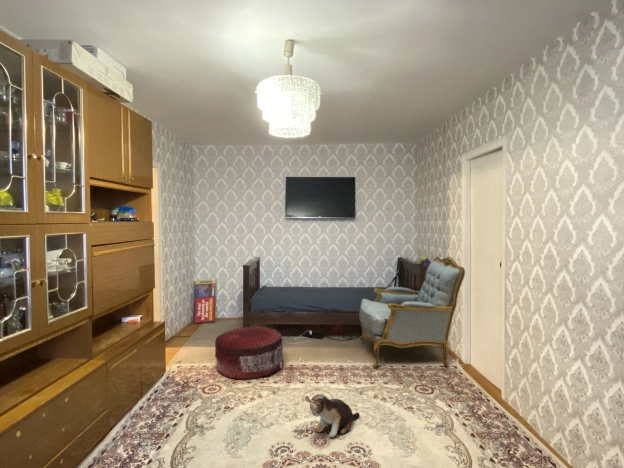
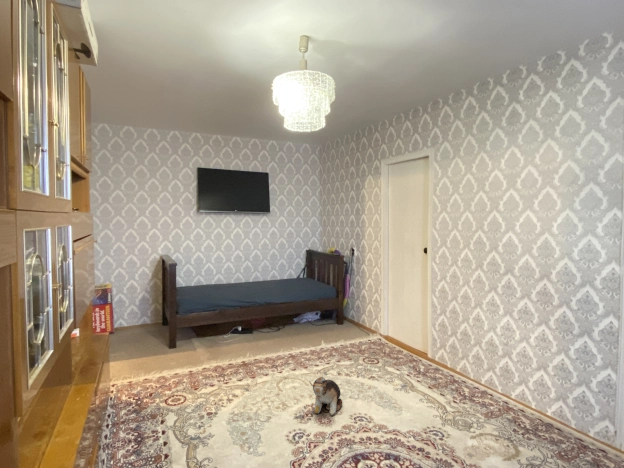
armchair: present [359,257,465,369] -> none [288,246,388,352]
pouf: present [215,326,283,379] -> none [159,326,235,384]

